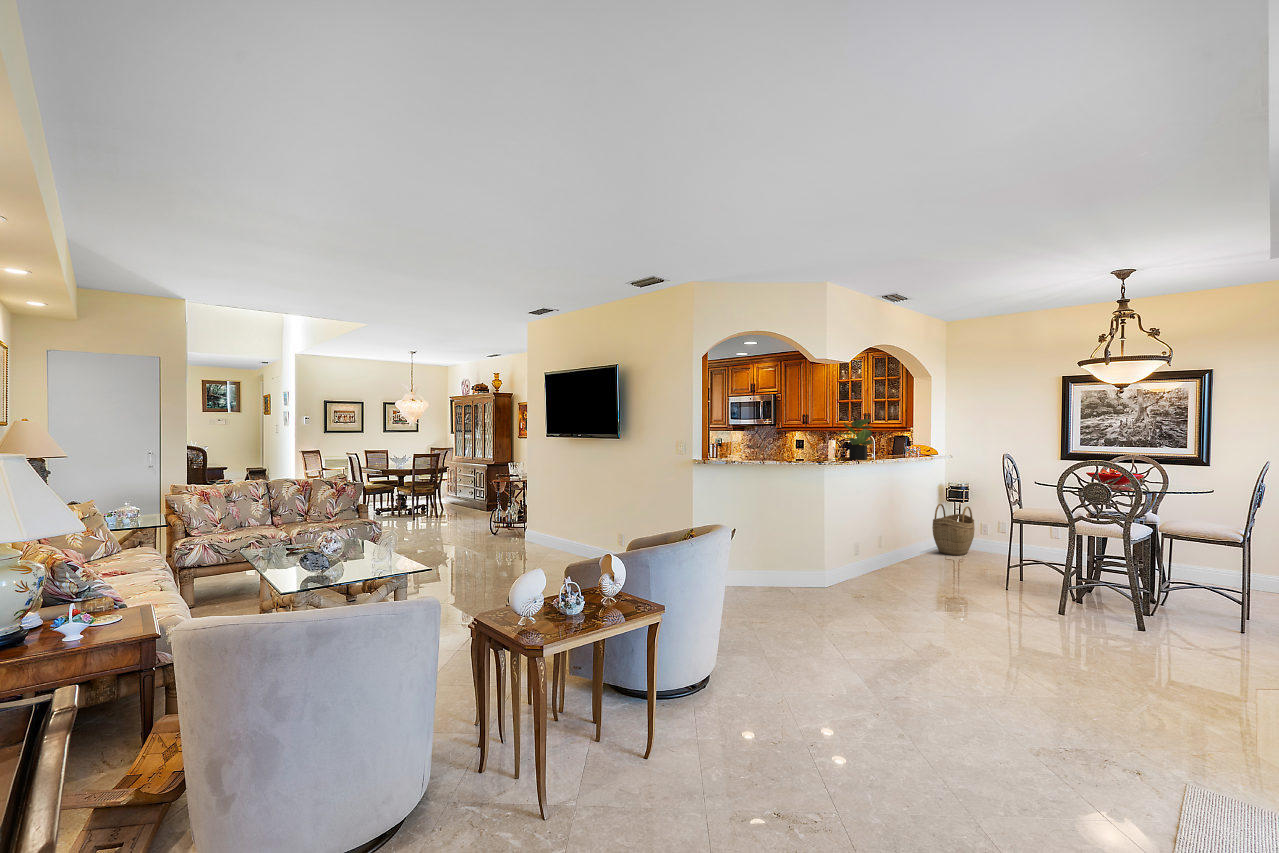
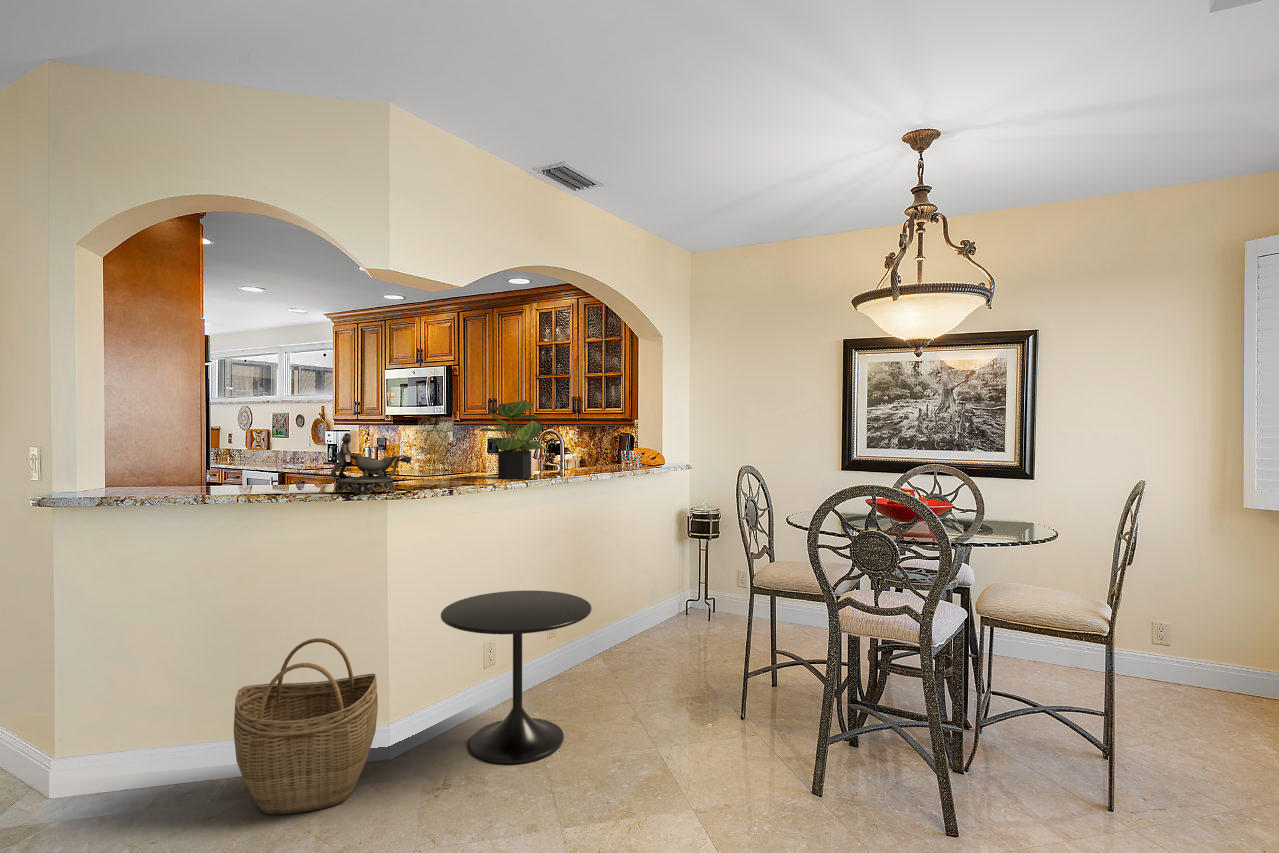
decorative bowl: none [801,436,836,463] -> present [331,433,412,494]
woven basket: present [932,504,975,555] -> present [234,638,378,815]
side table: none [846,515,925,592] -> present [441,590,592,764]

